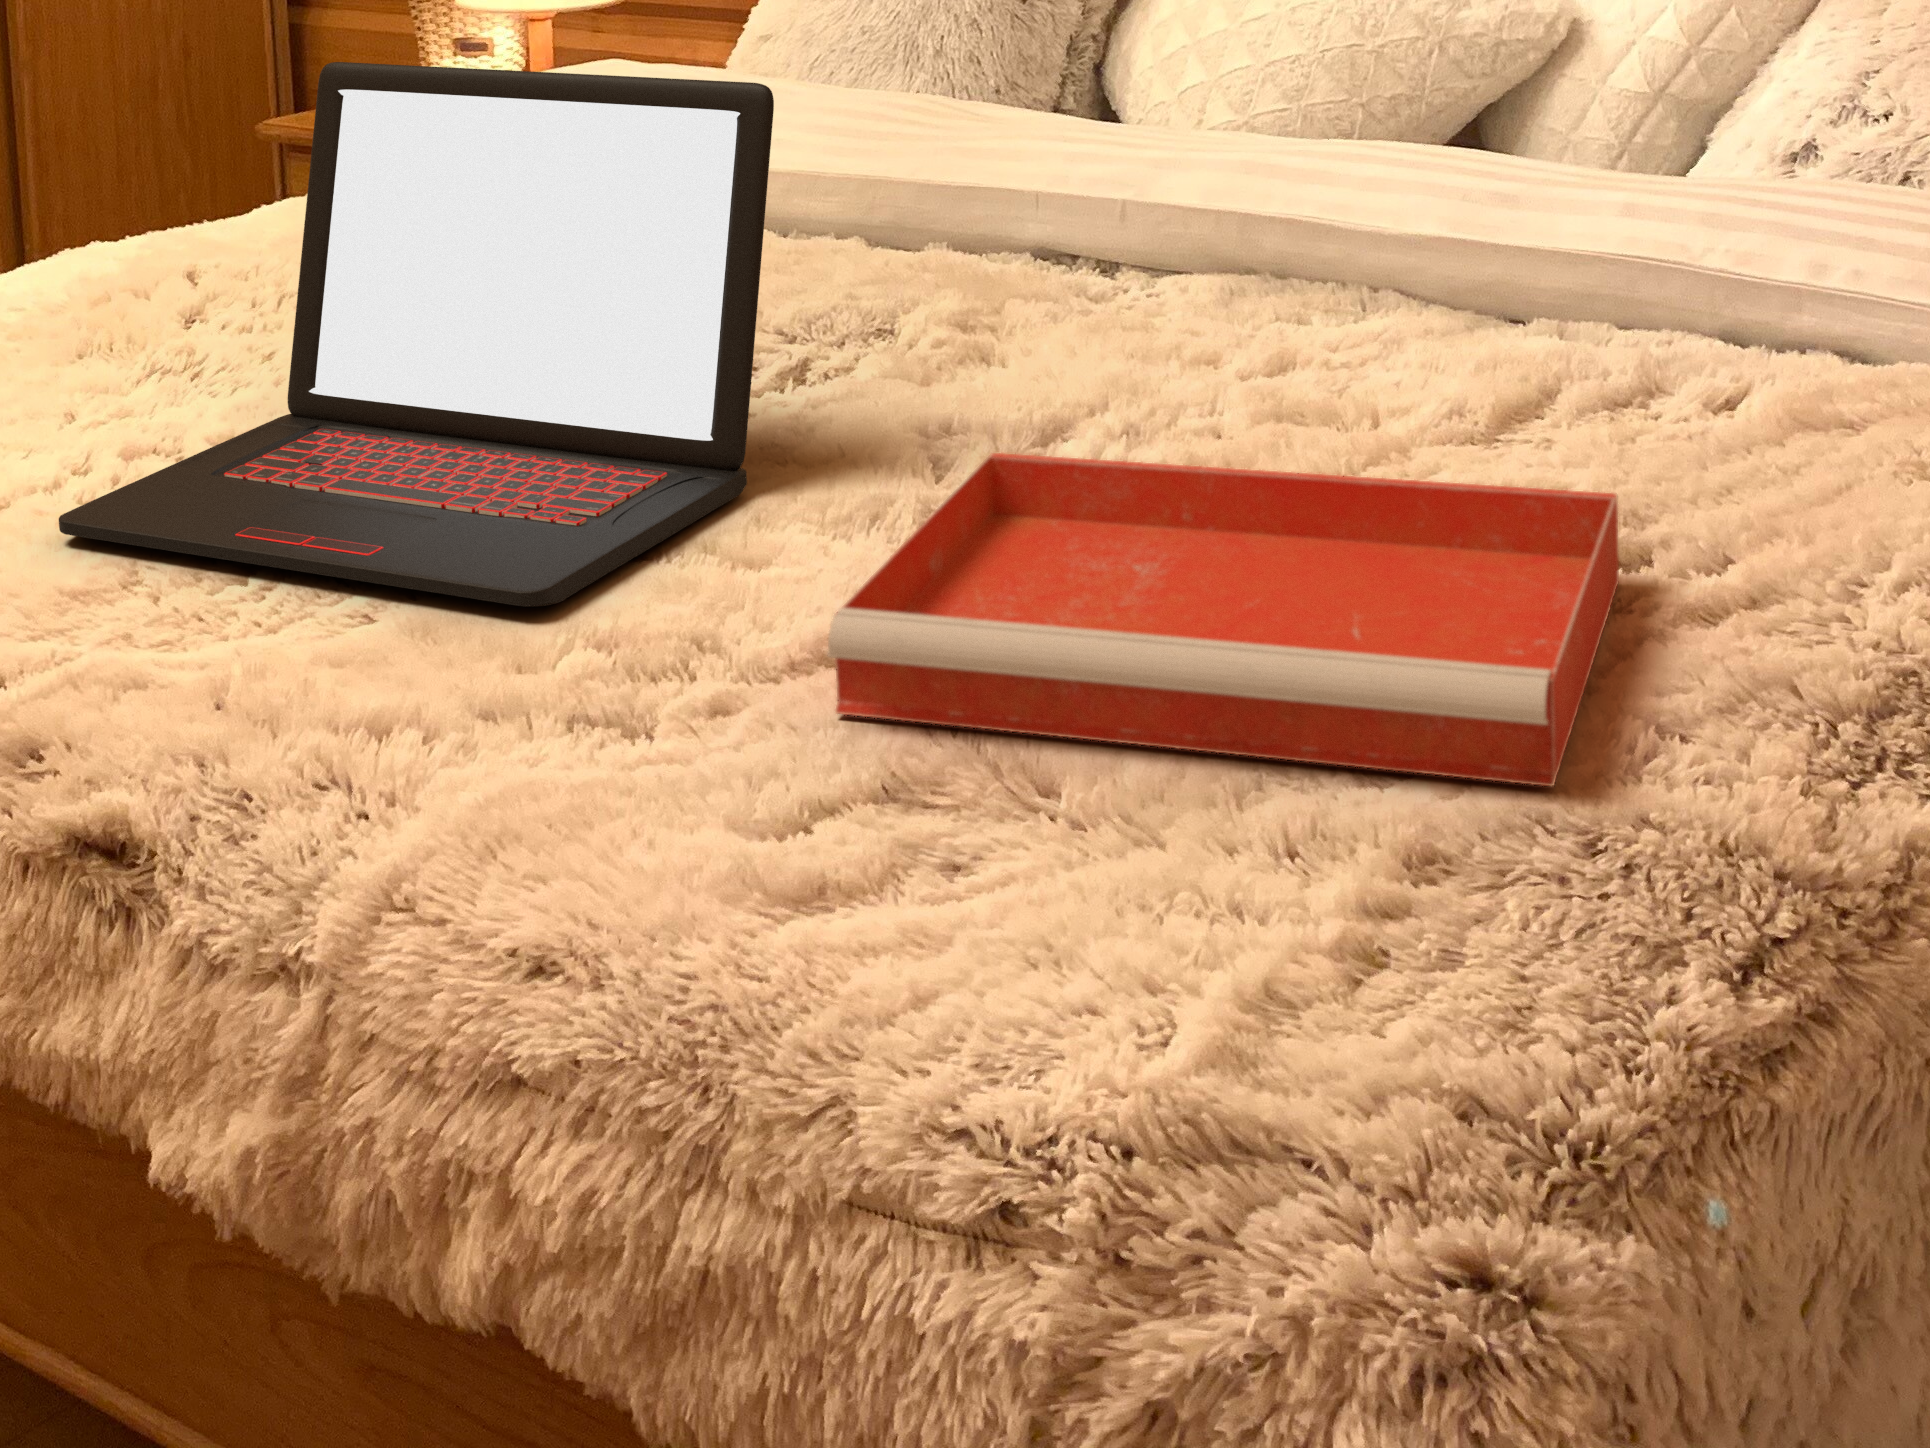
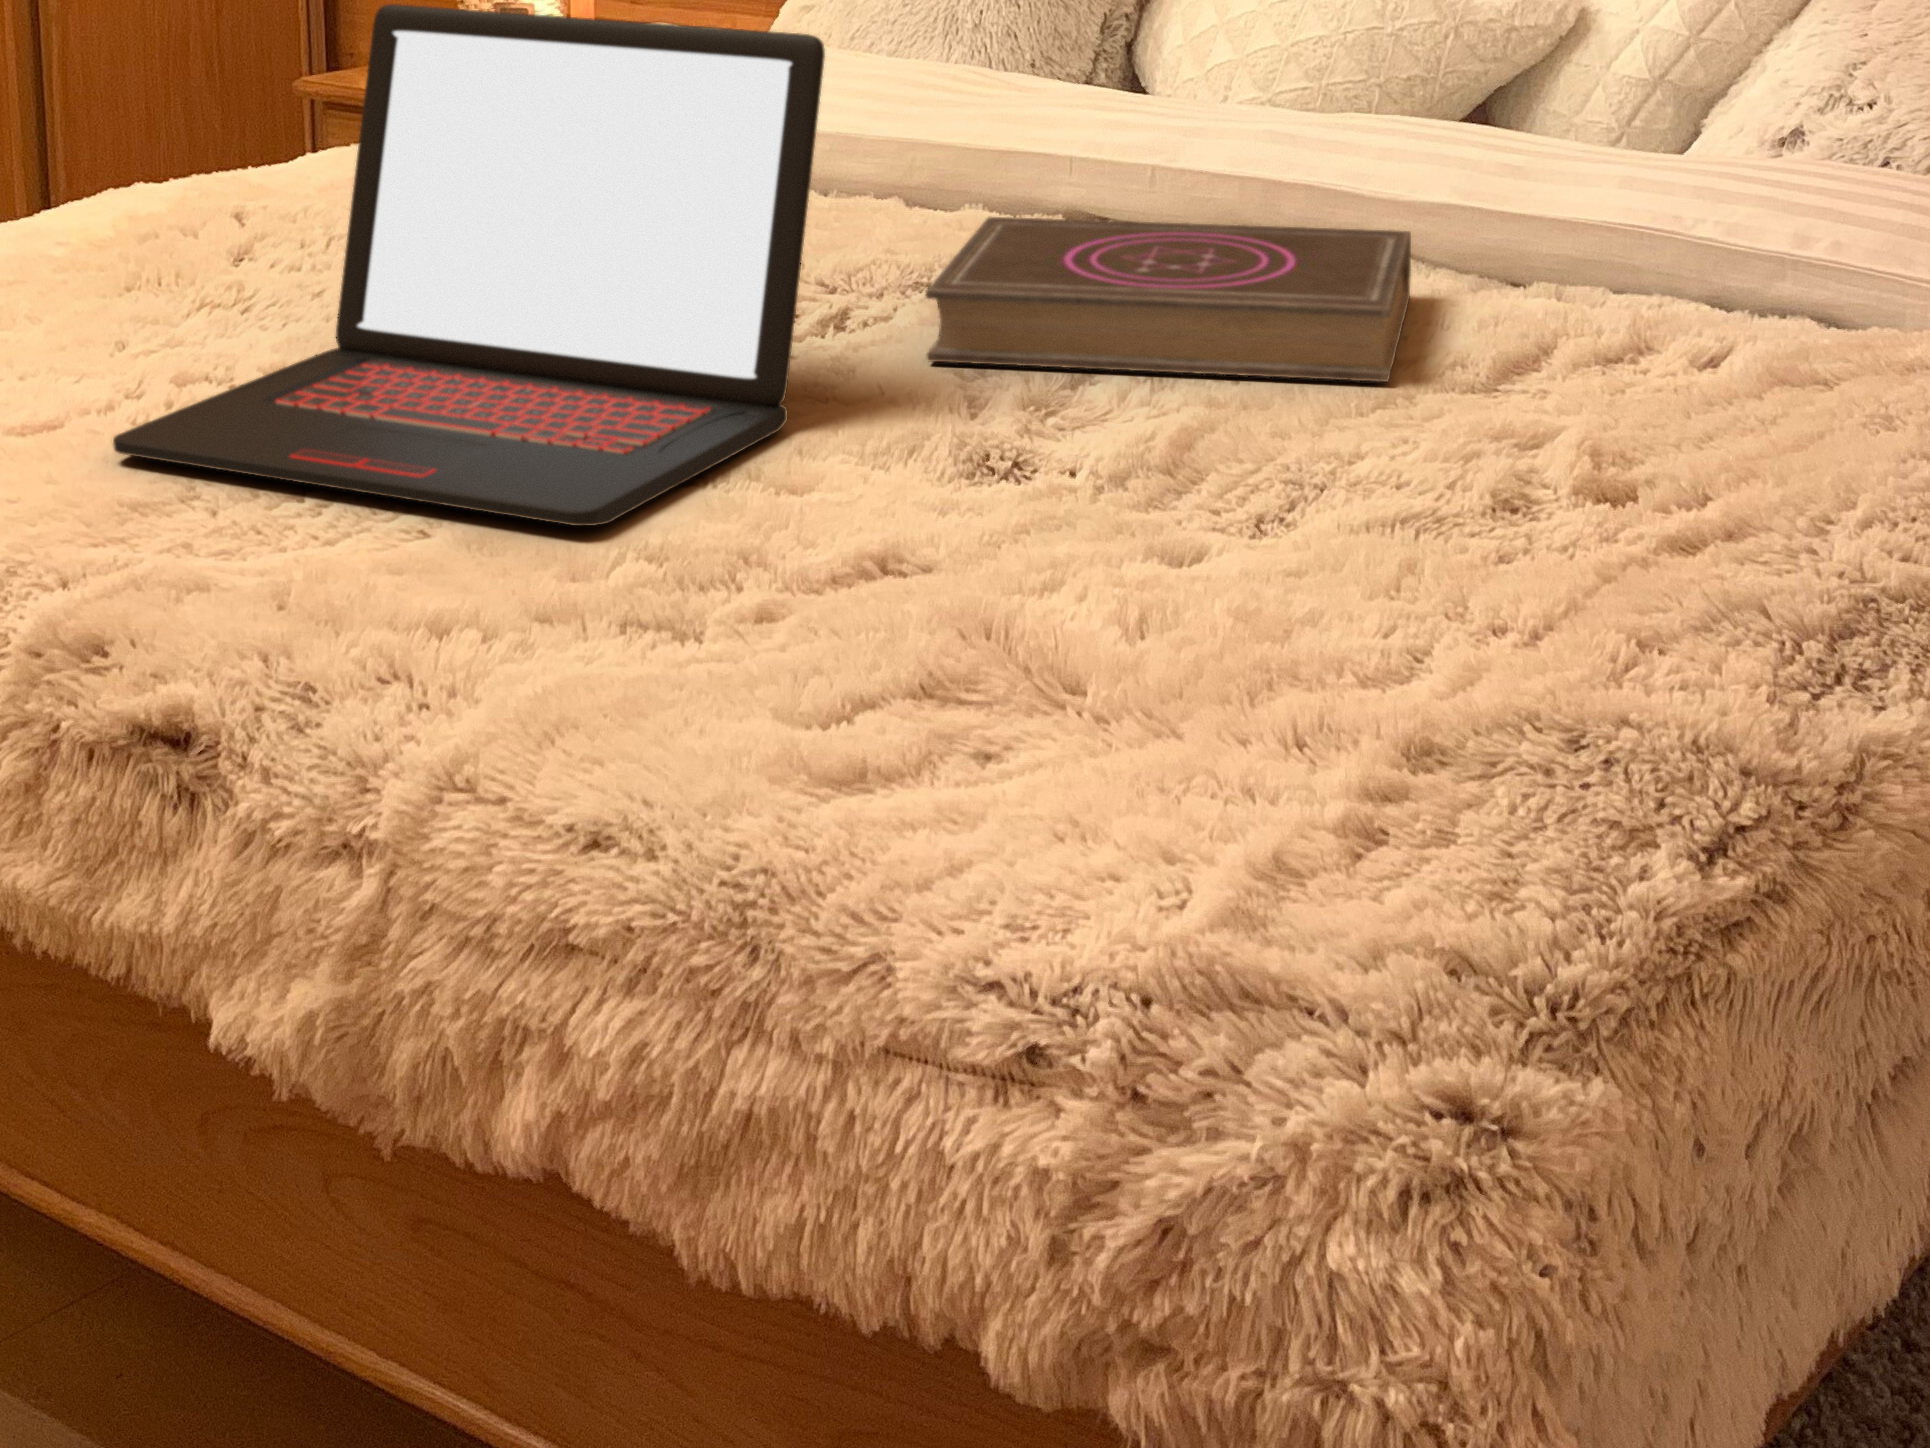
book: none [889,259,1398,428] -> present [926,217,1411,382]
tray: present [828,453,1619,786] -> none [869,392,1611,695]

